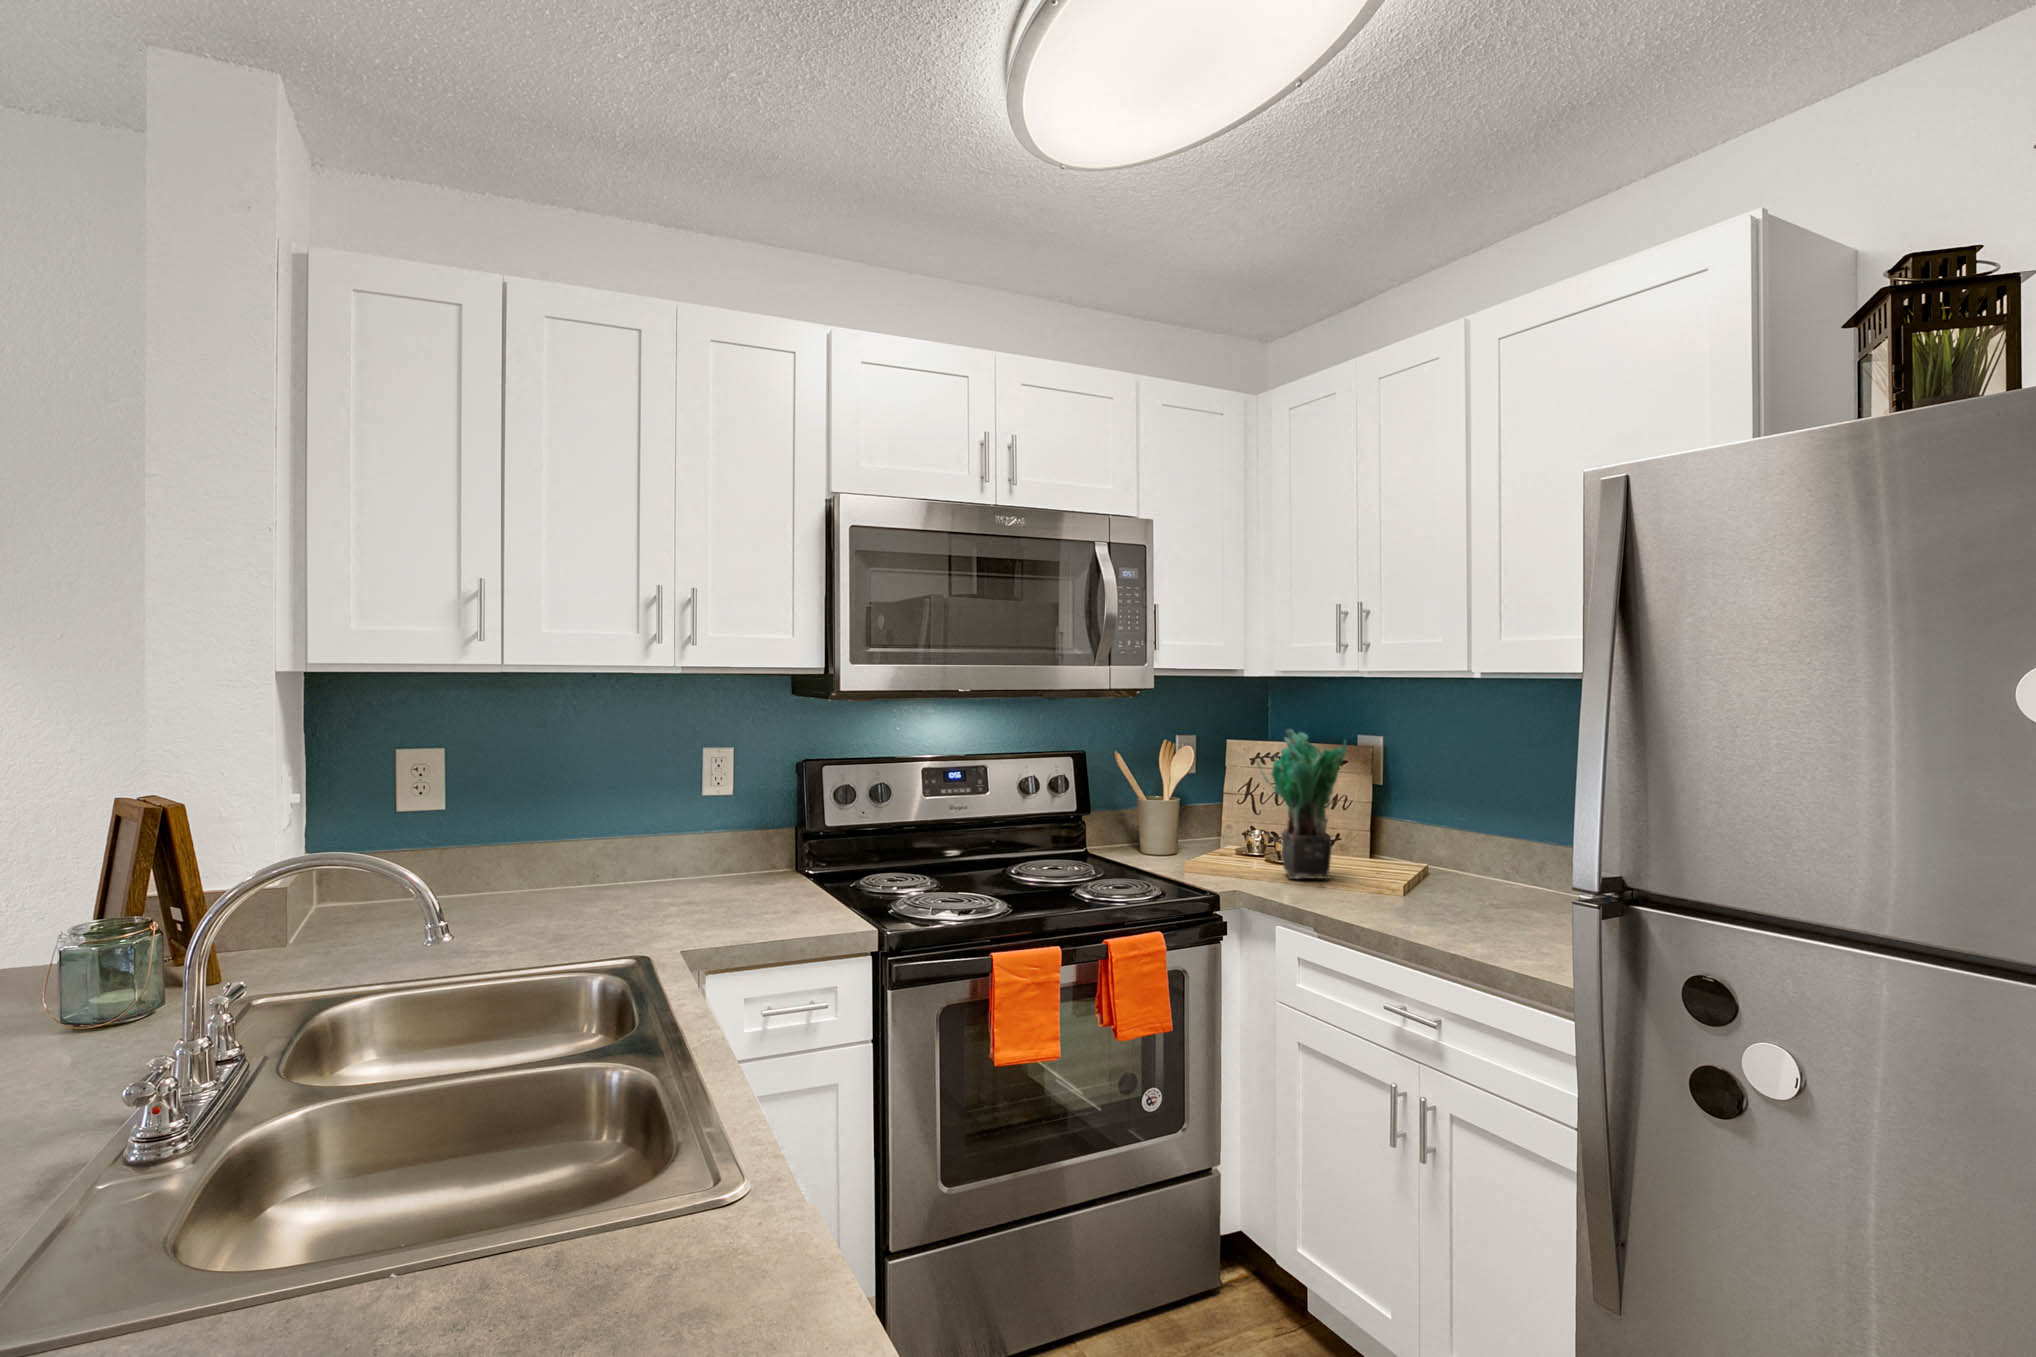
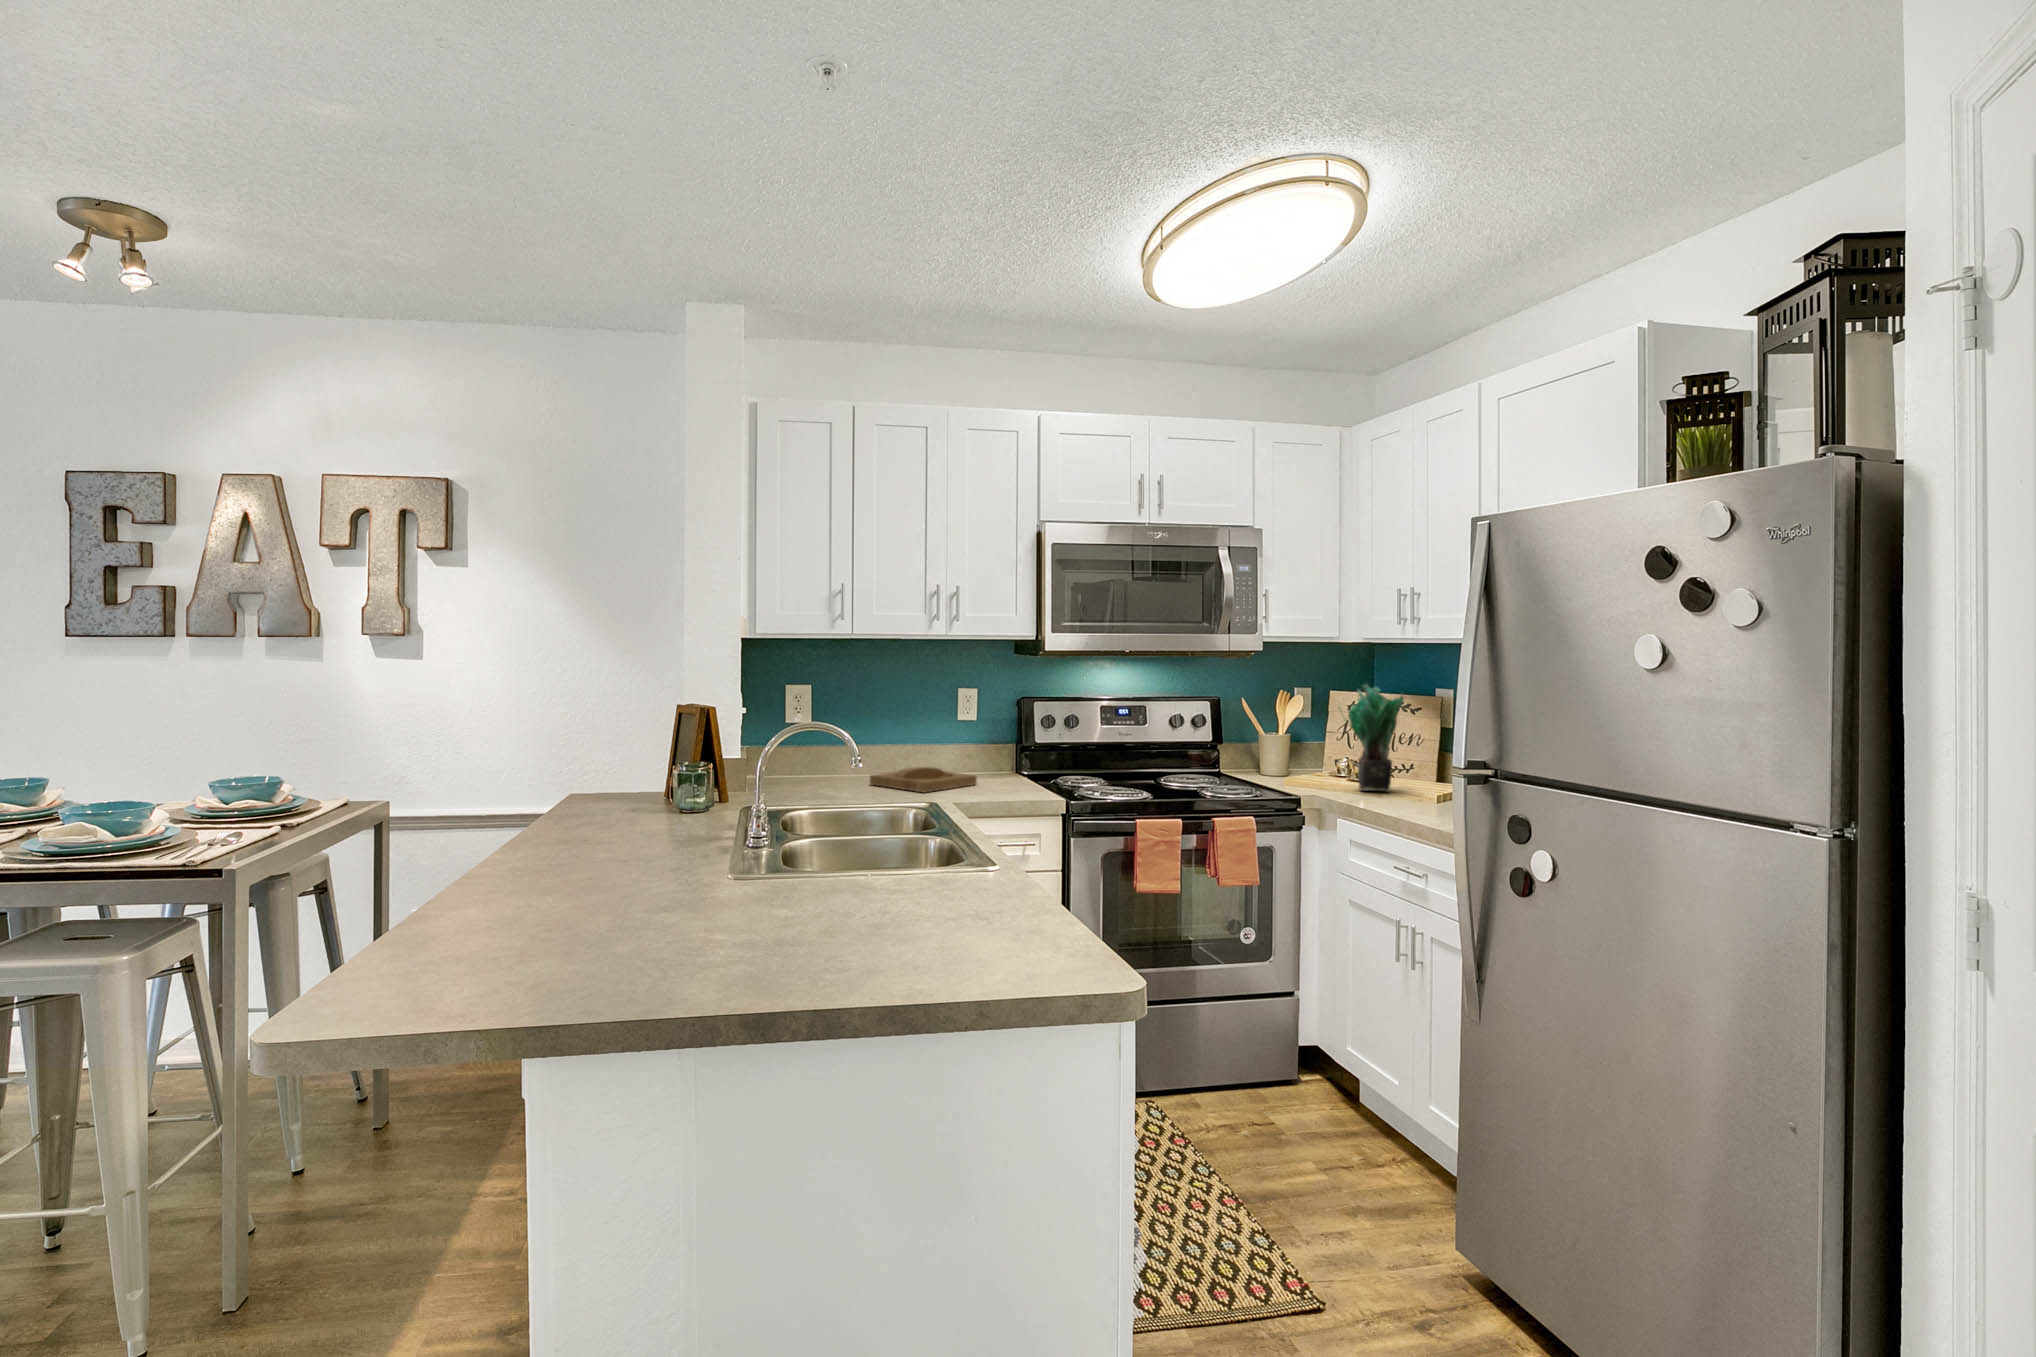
tray: none [552,874,733,925] -> present [870,767,977,792]

